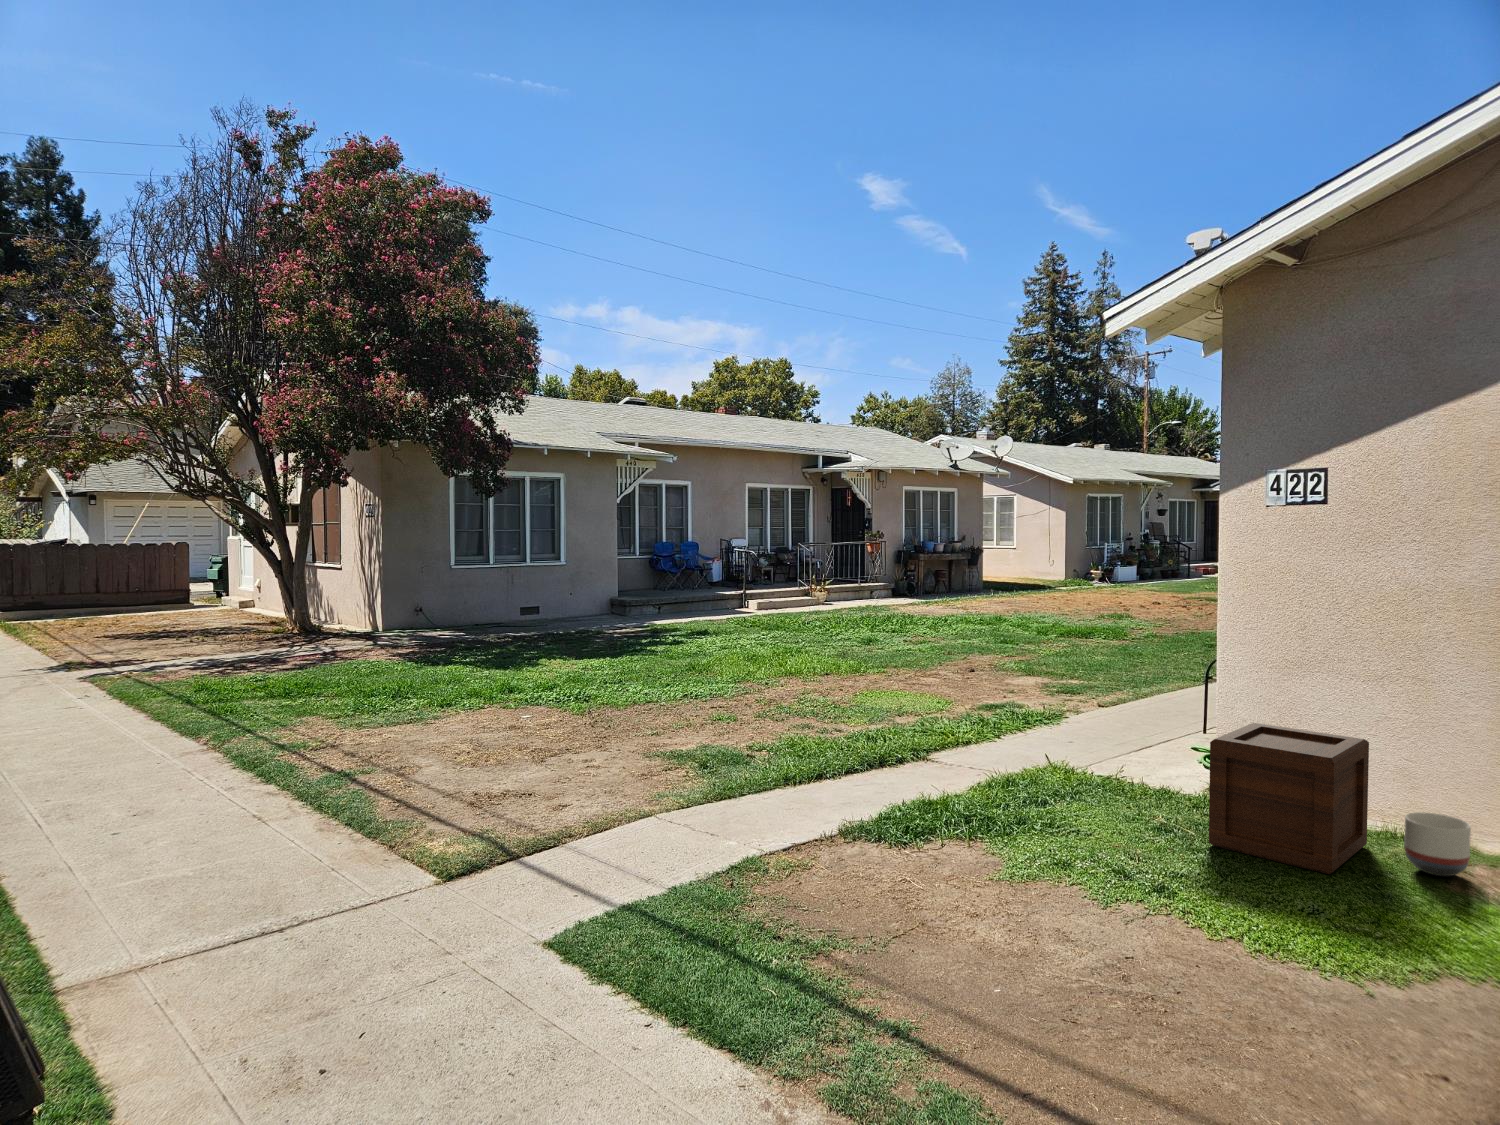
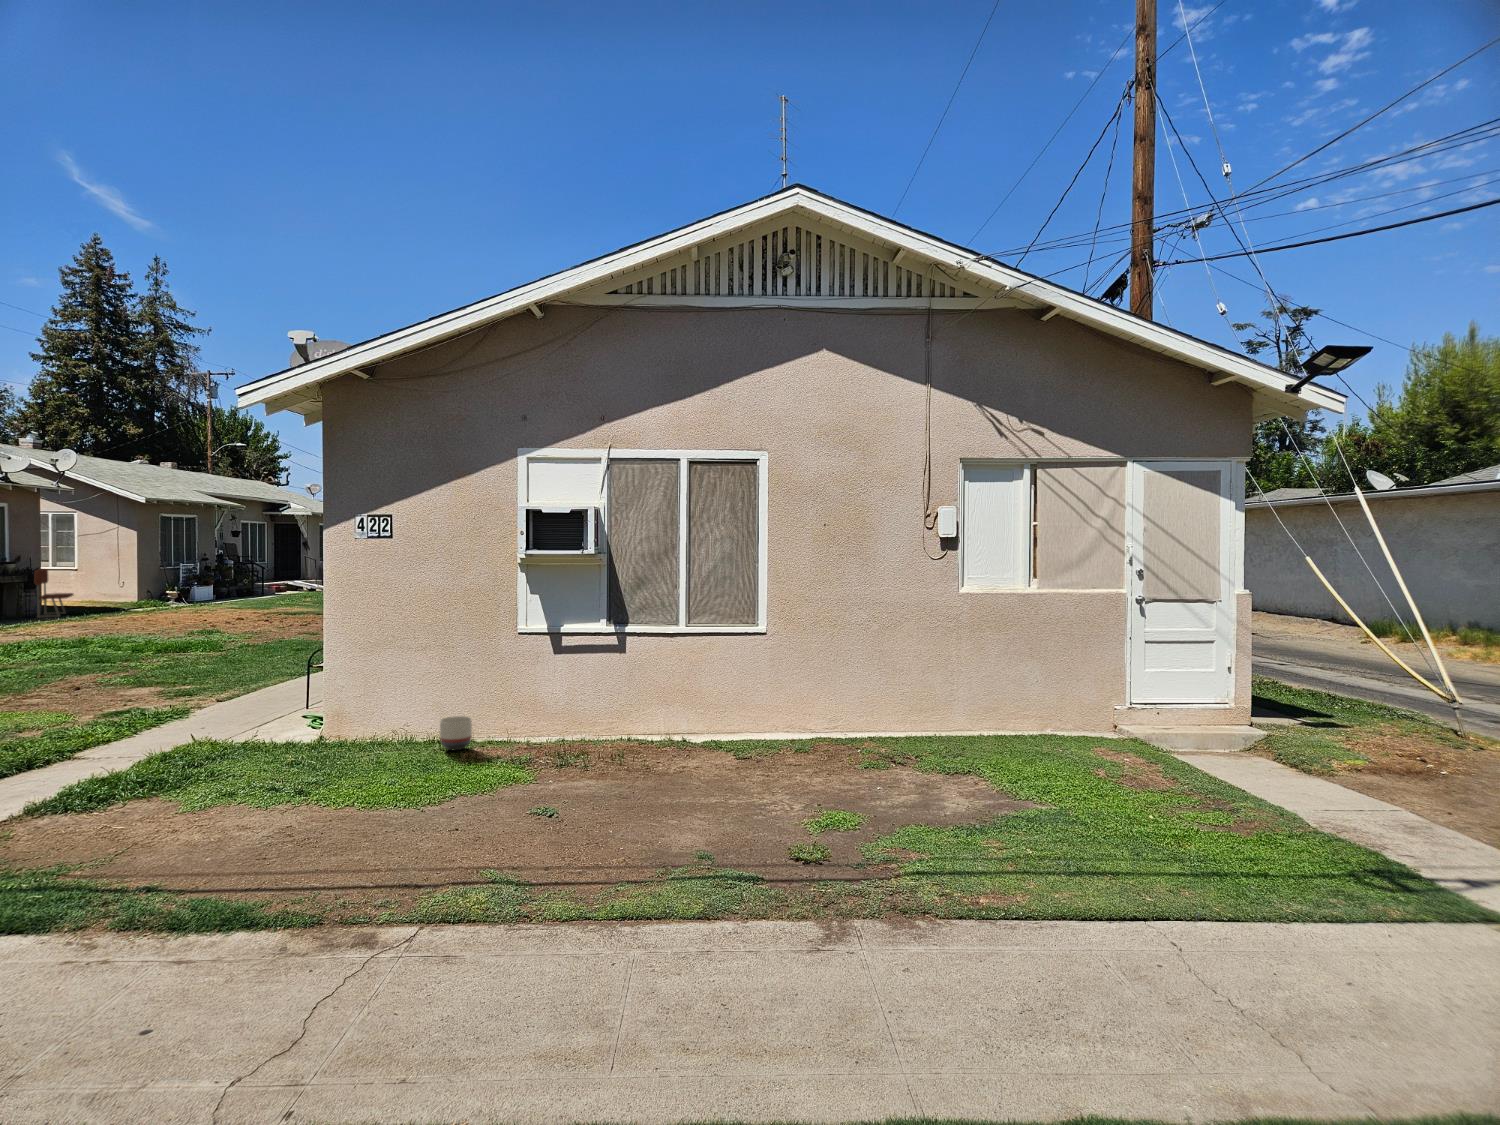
bench: none [981,547,1011,591] -> present [34,569,73,618]
wooden crate: present [1209,723,1369,874] -> none [327,680,421,764]

